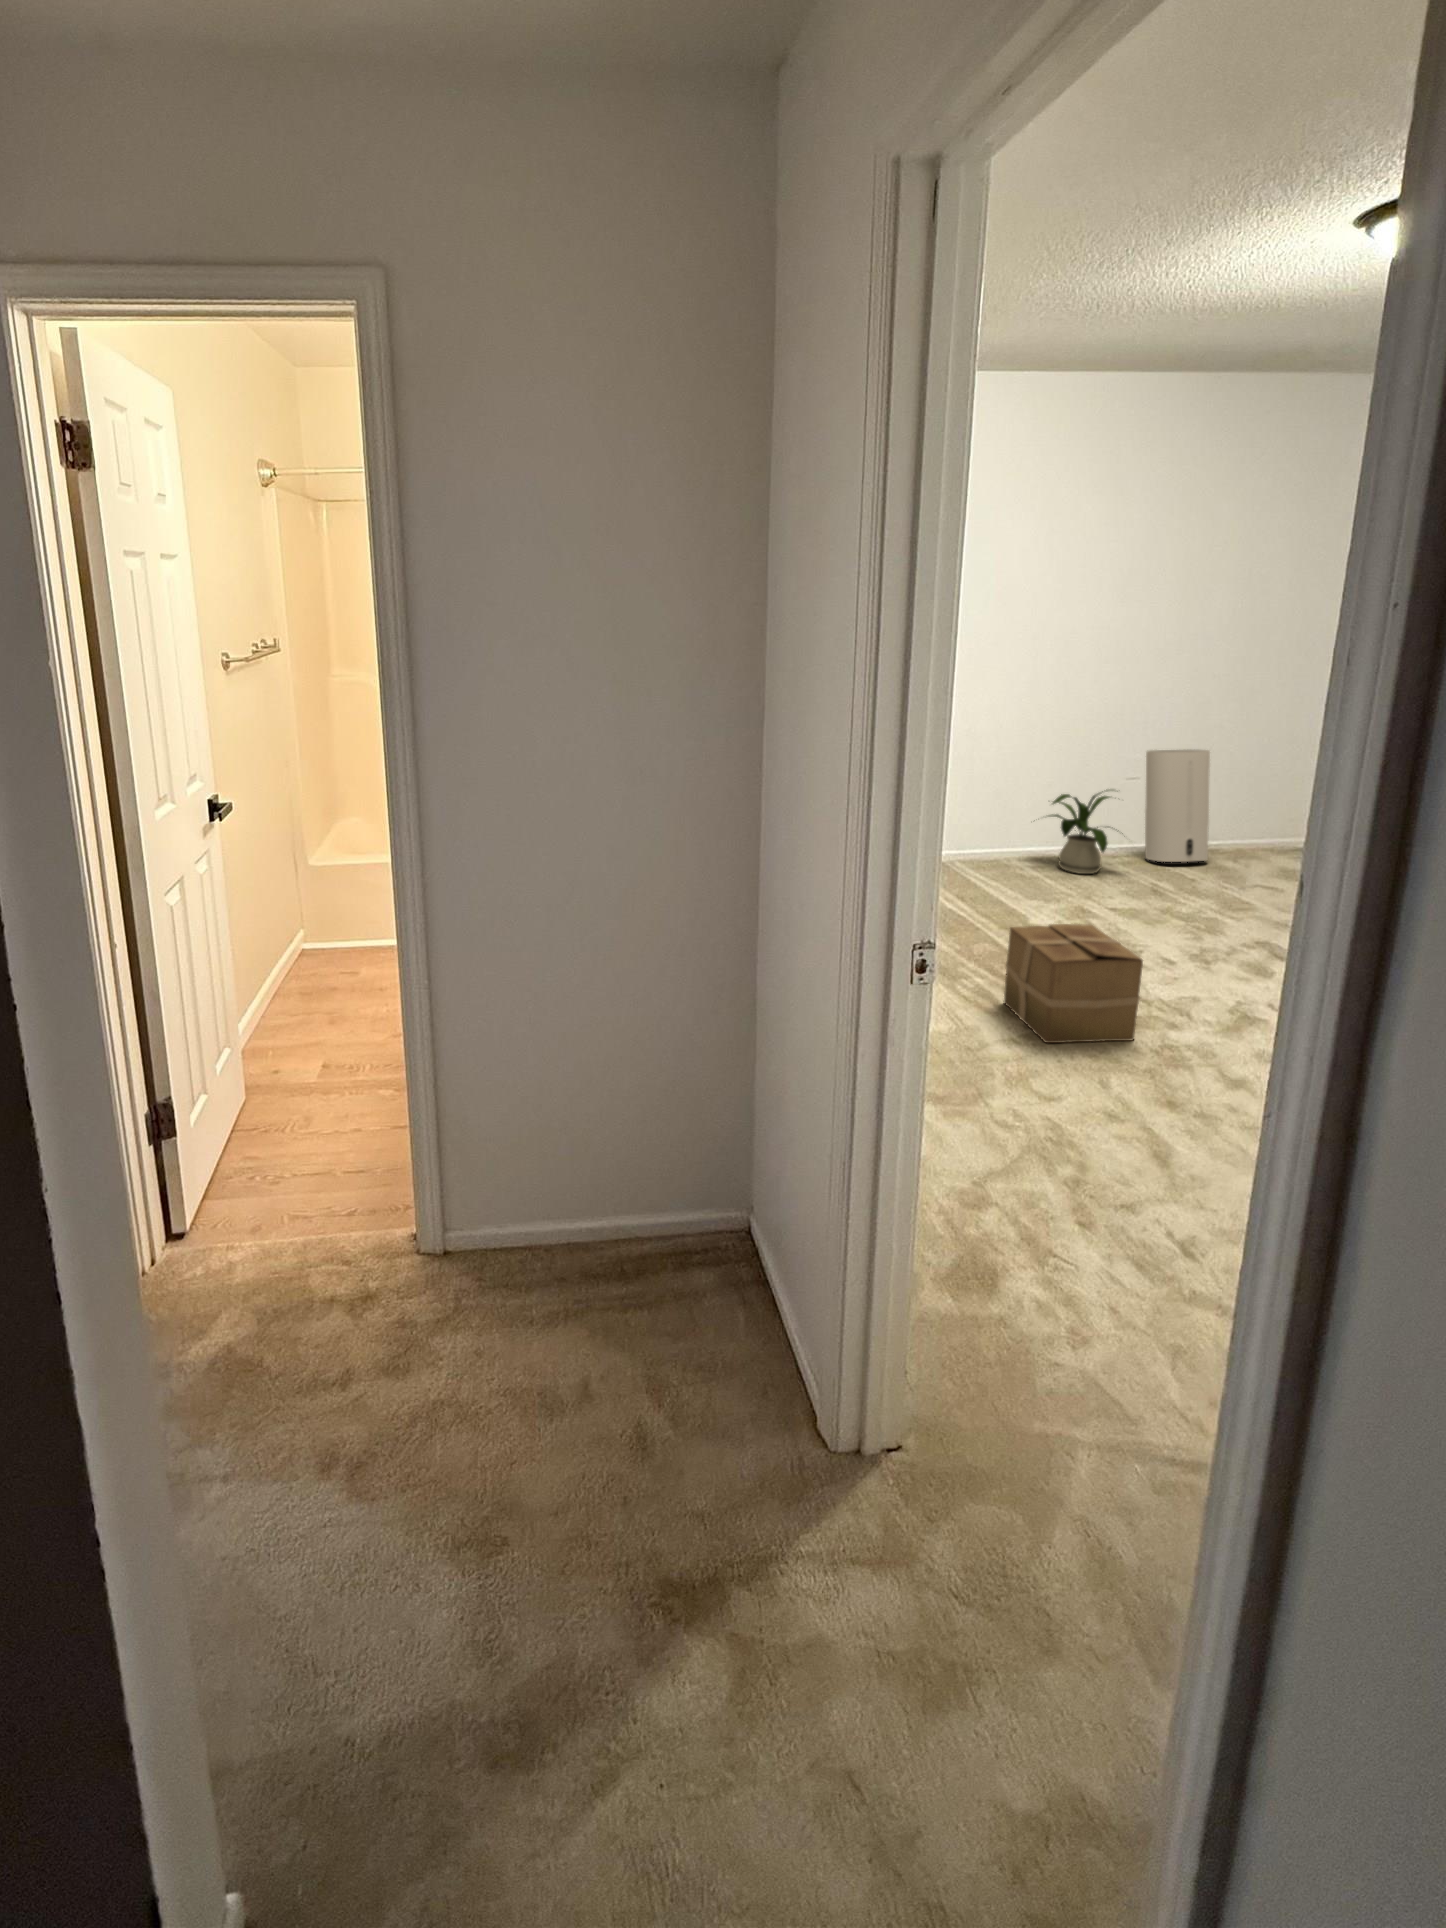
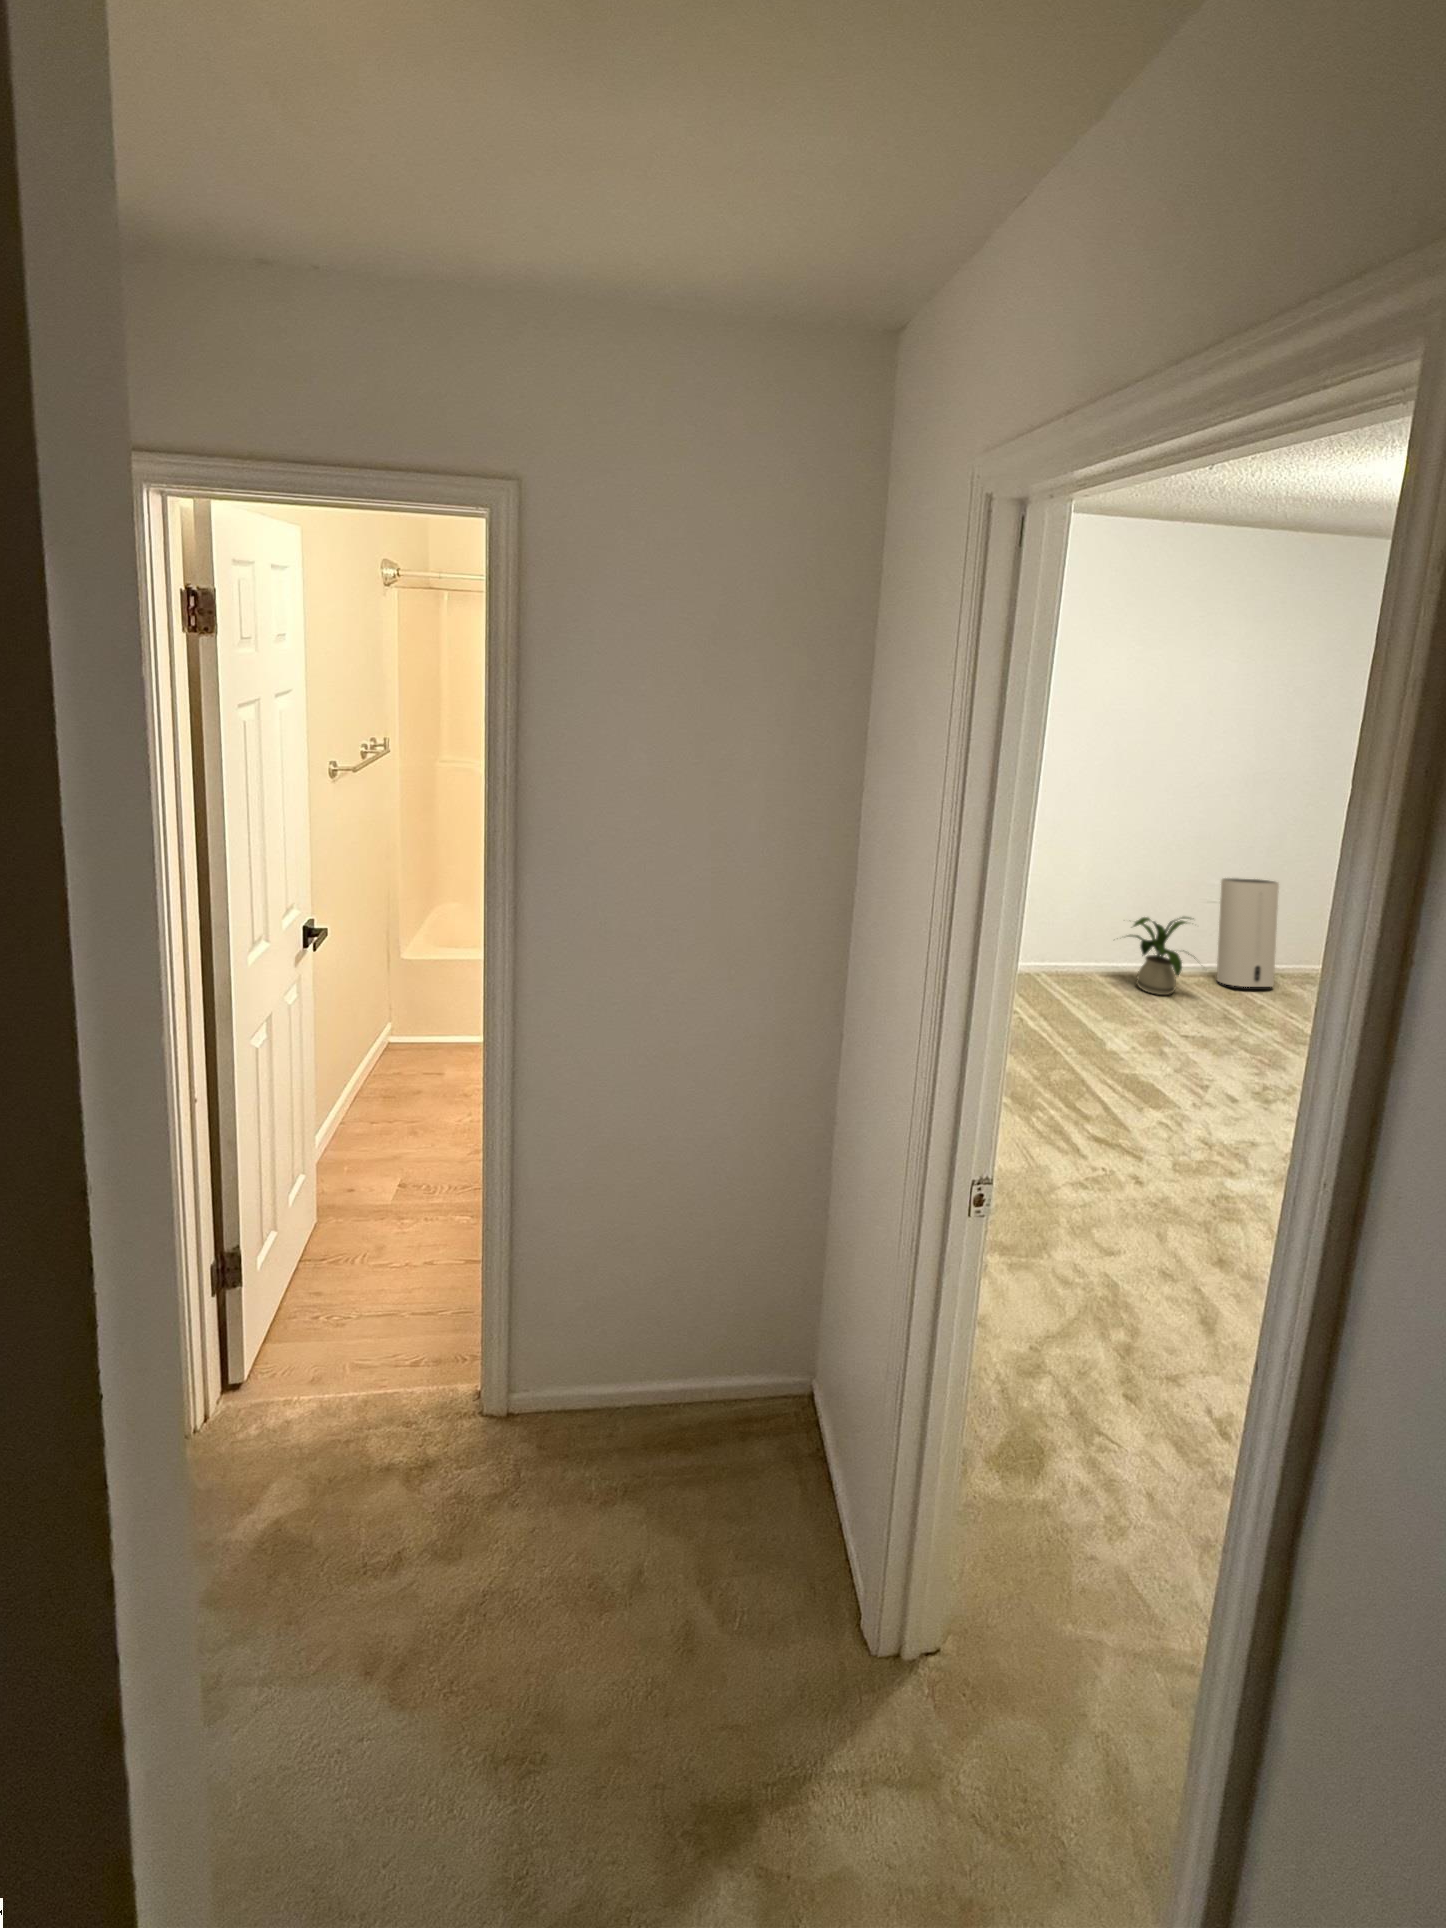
cardboard box: present [1004,924,1143,1043] -> none [1074,1066,1204,1187]

